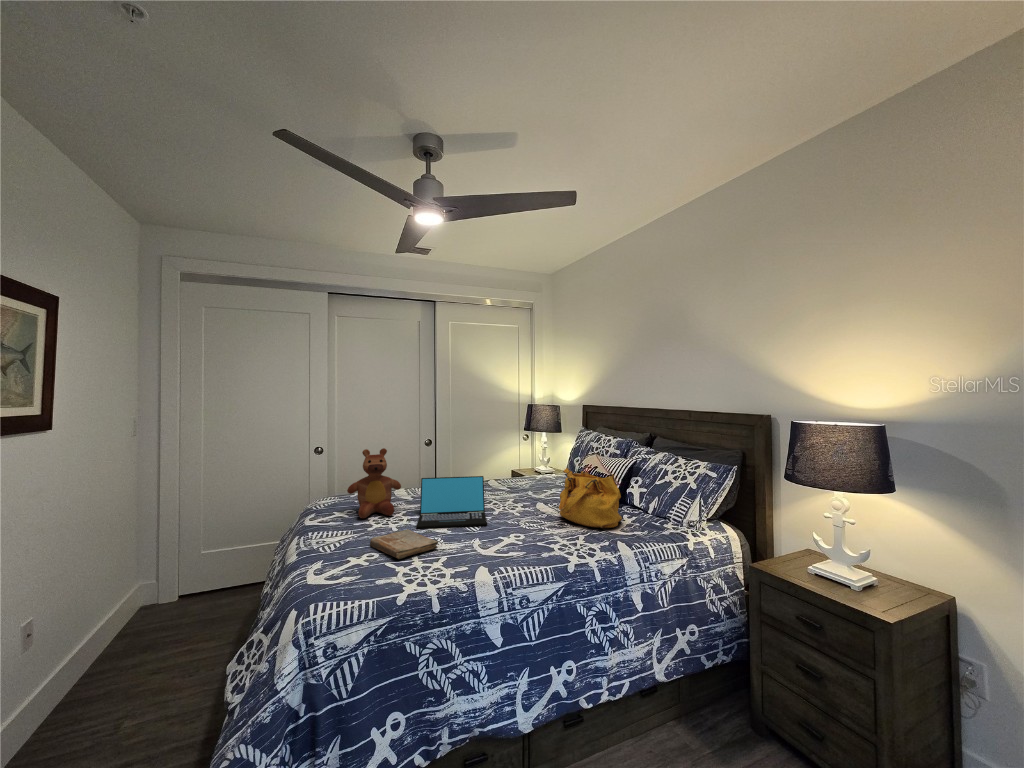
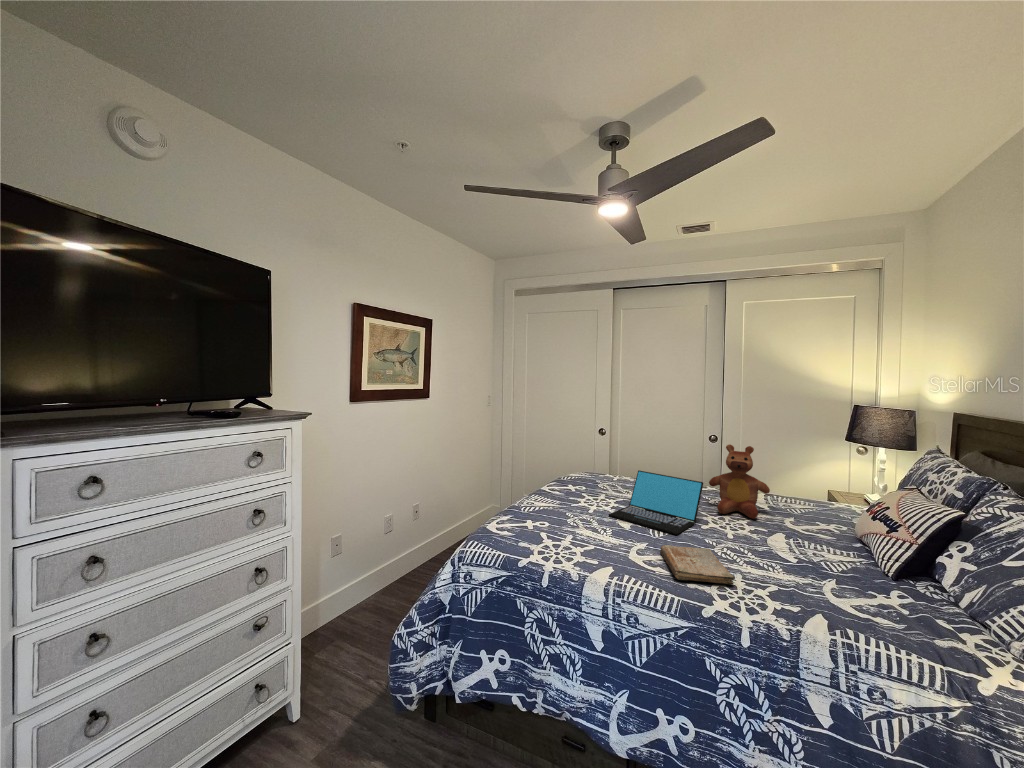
teddy bear: present [347,448,401,518] -> present [709,444,770,519]
handbag: present [559,468,622,528] -> none [768,495,882,599]
book: present [370,529,438,559] -> present [660,545,735,584]

